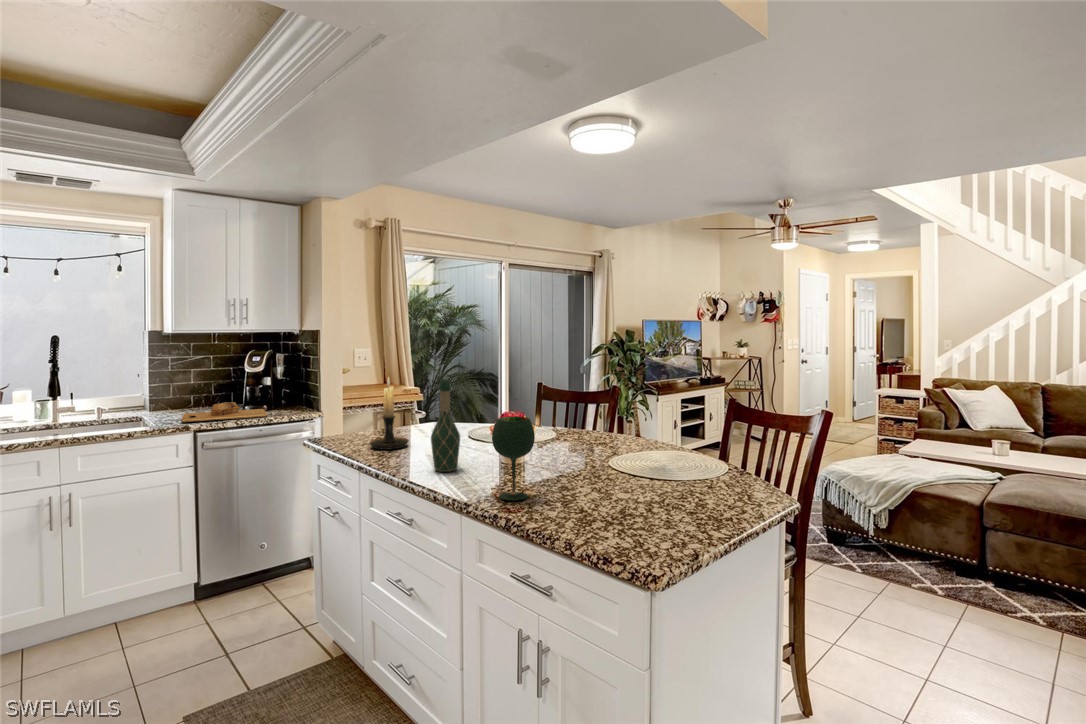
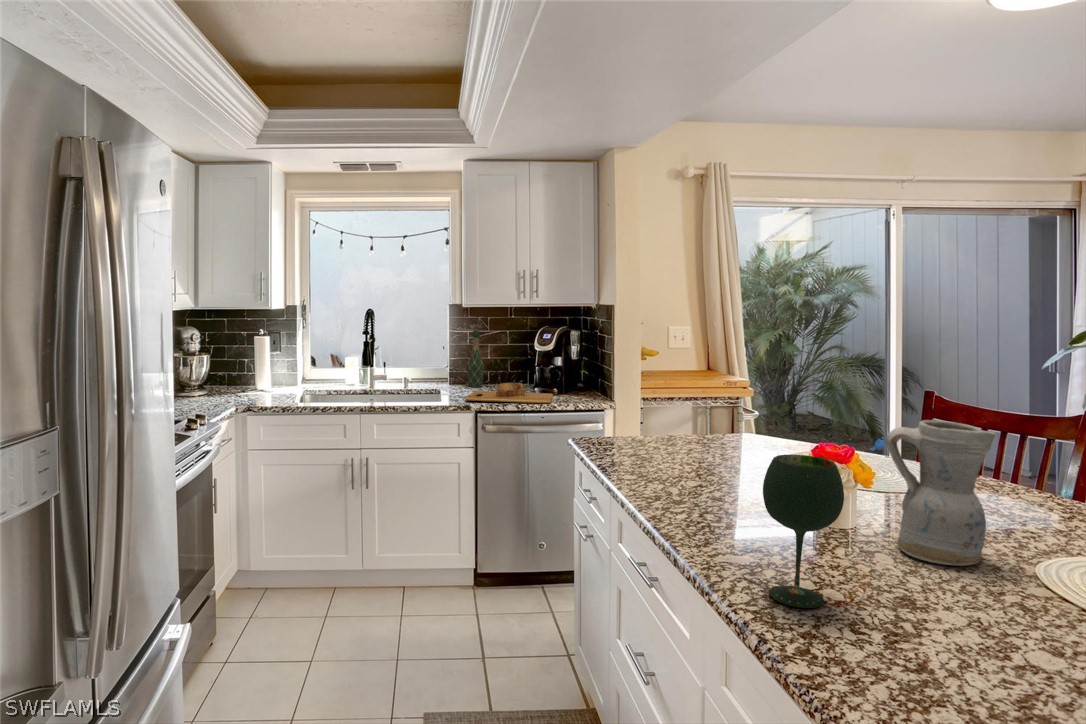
candle holder: present [370,378,409,450] -> none [632,367,685,471]
wine bottle: present [431,380,460,472] -> present [466,330,484,387]
ceramic pitcher: none [542,393,593,470] -> present [886,420,995,566]

